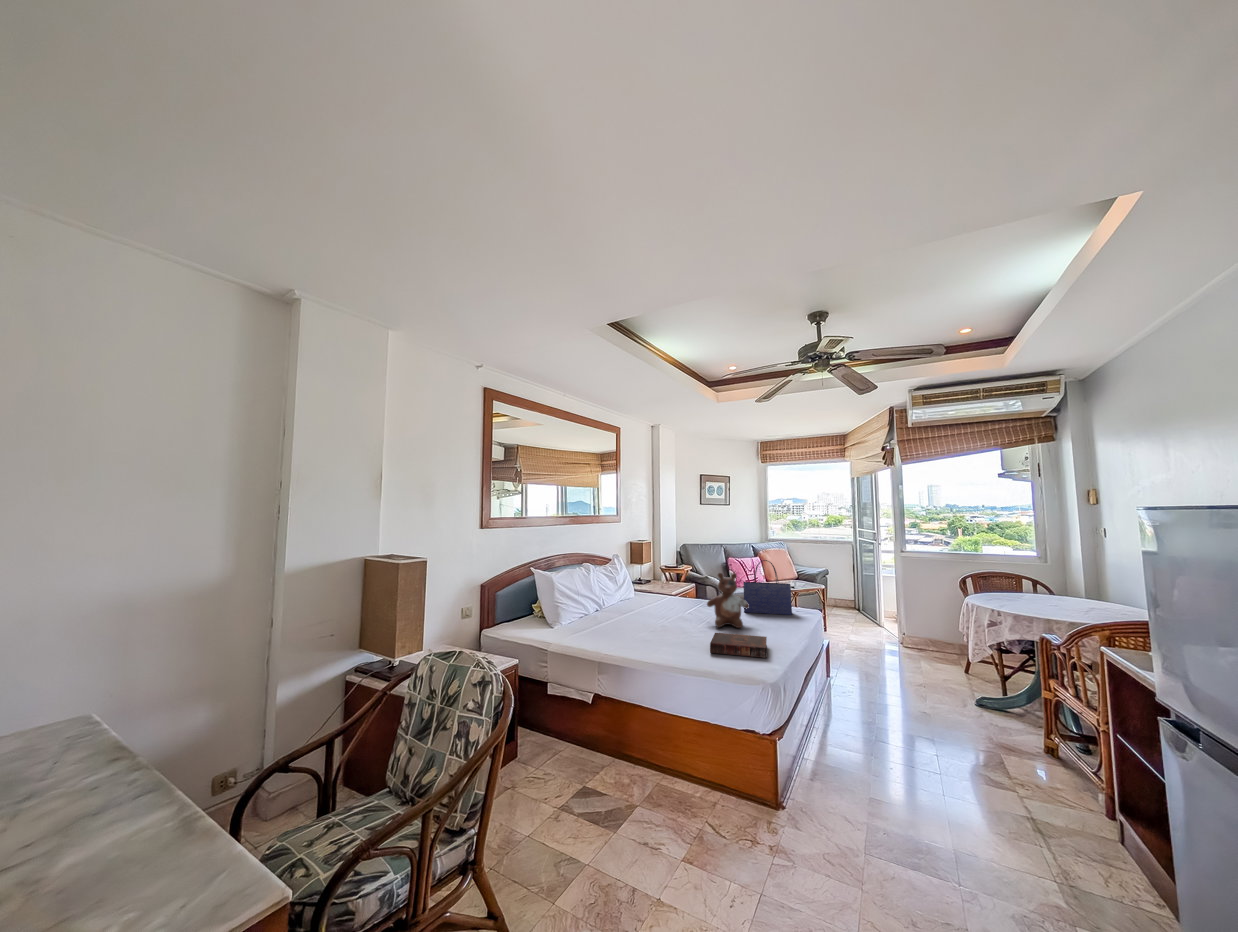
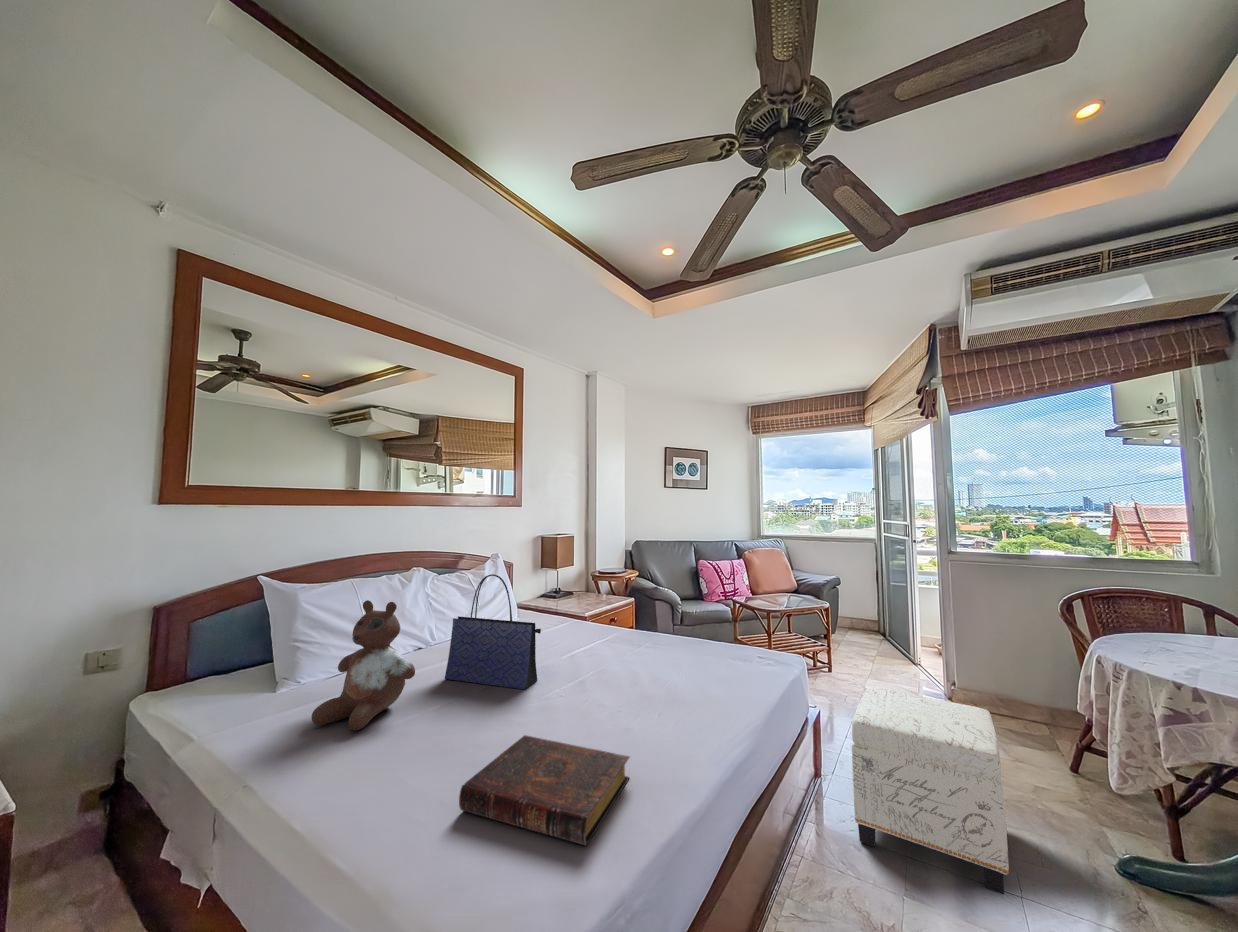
tote bag: present [743,560,795,615] -> present [445,574,541,689]
stuffed bear: present [707,573,749,628] -> present [311,600,415,730]
ottoman: none [849,626,924,712] -> present [852,687,1009,894]

